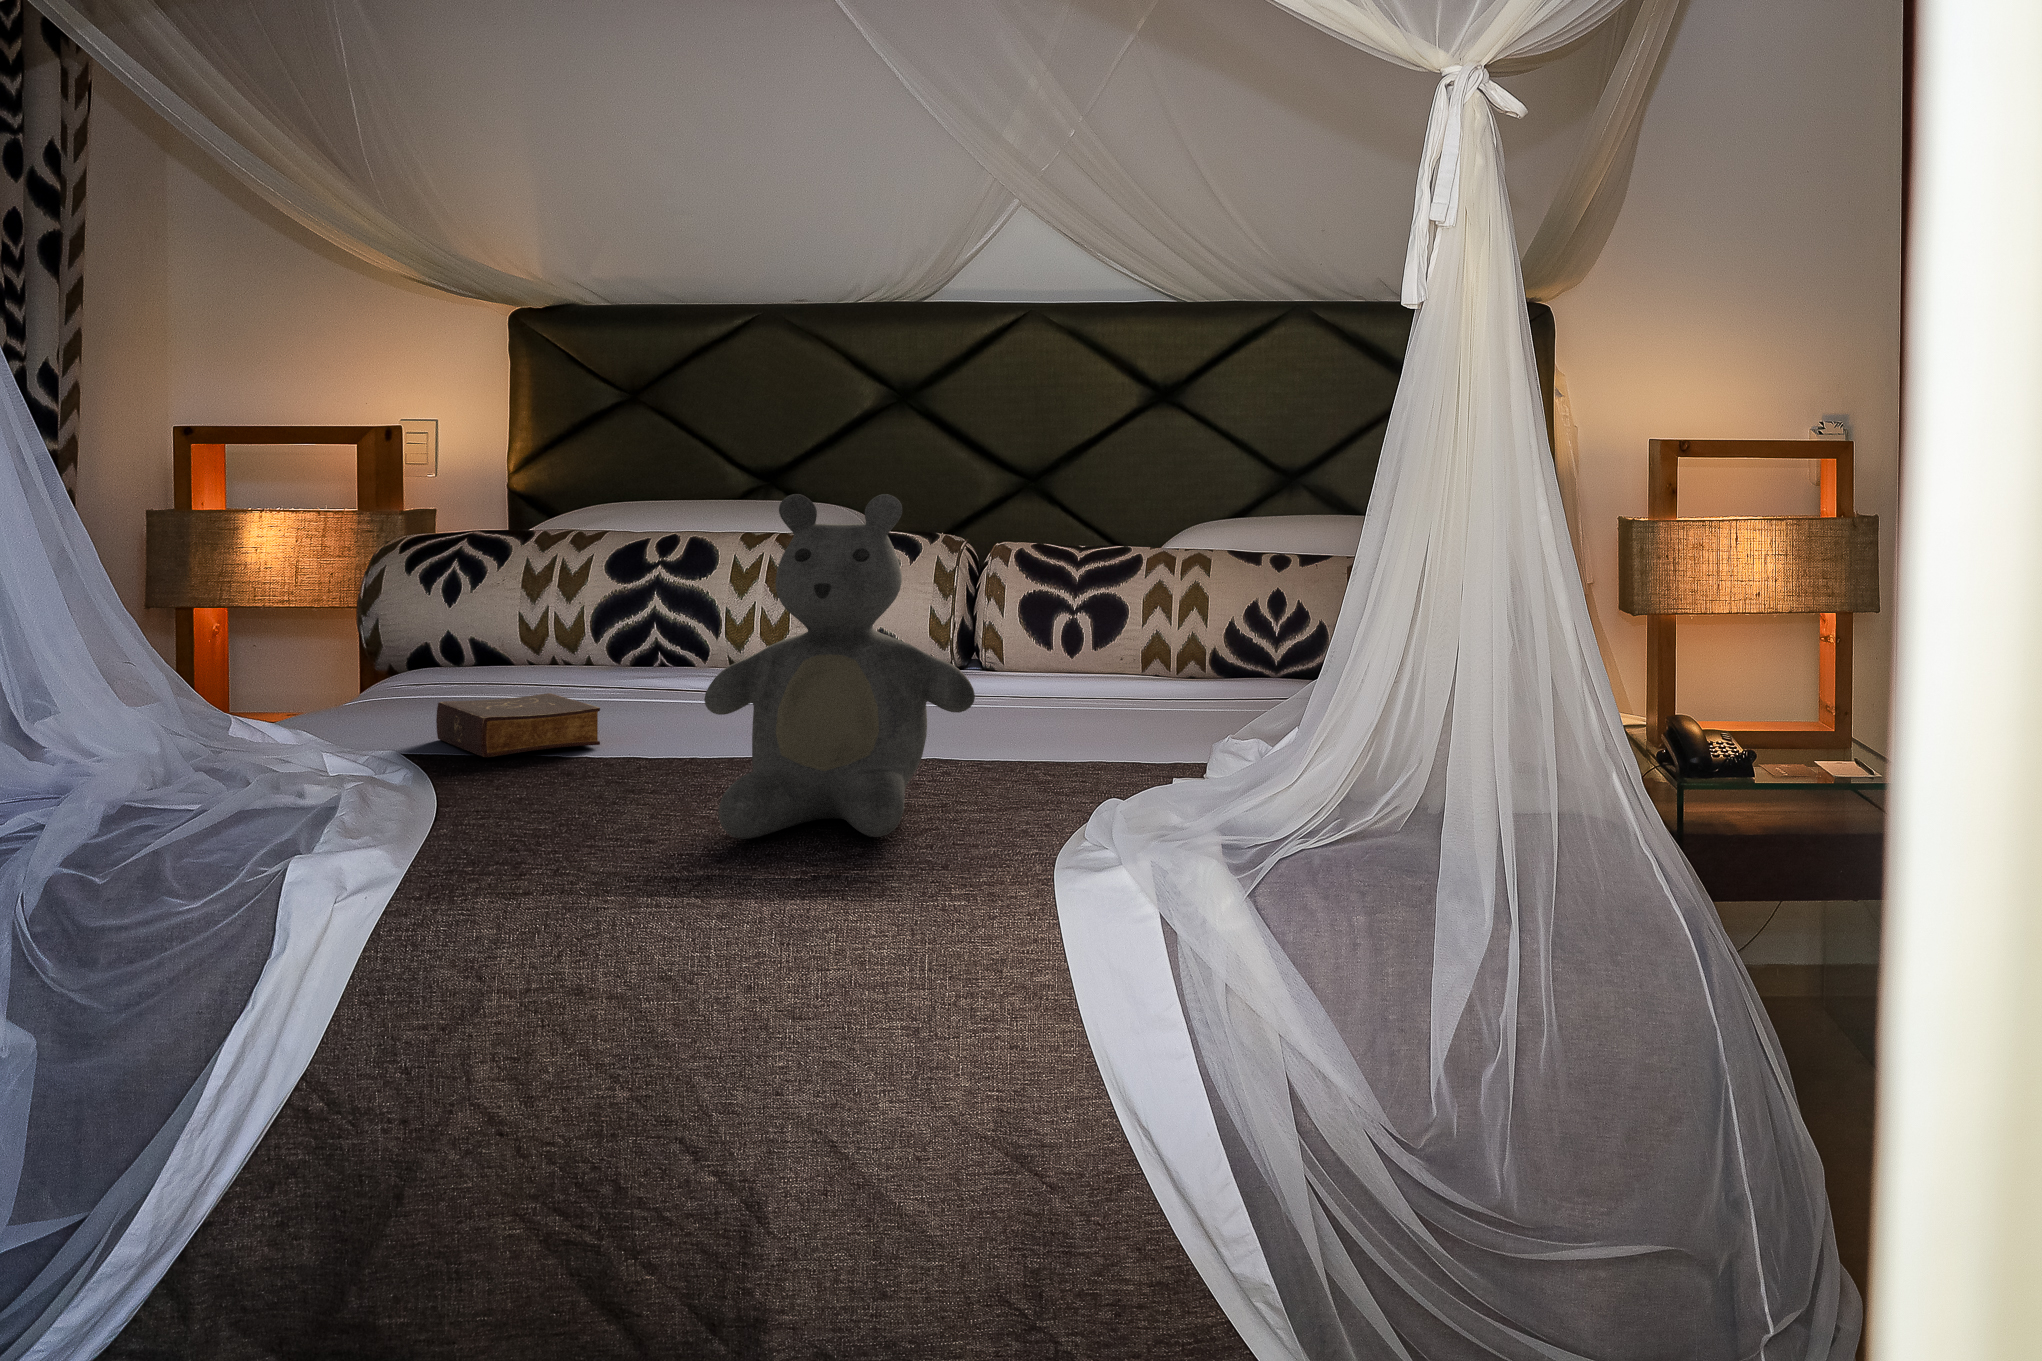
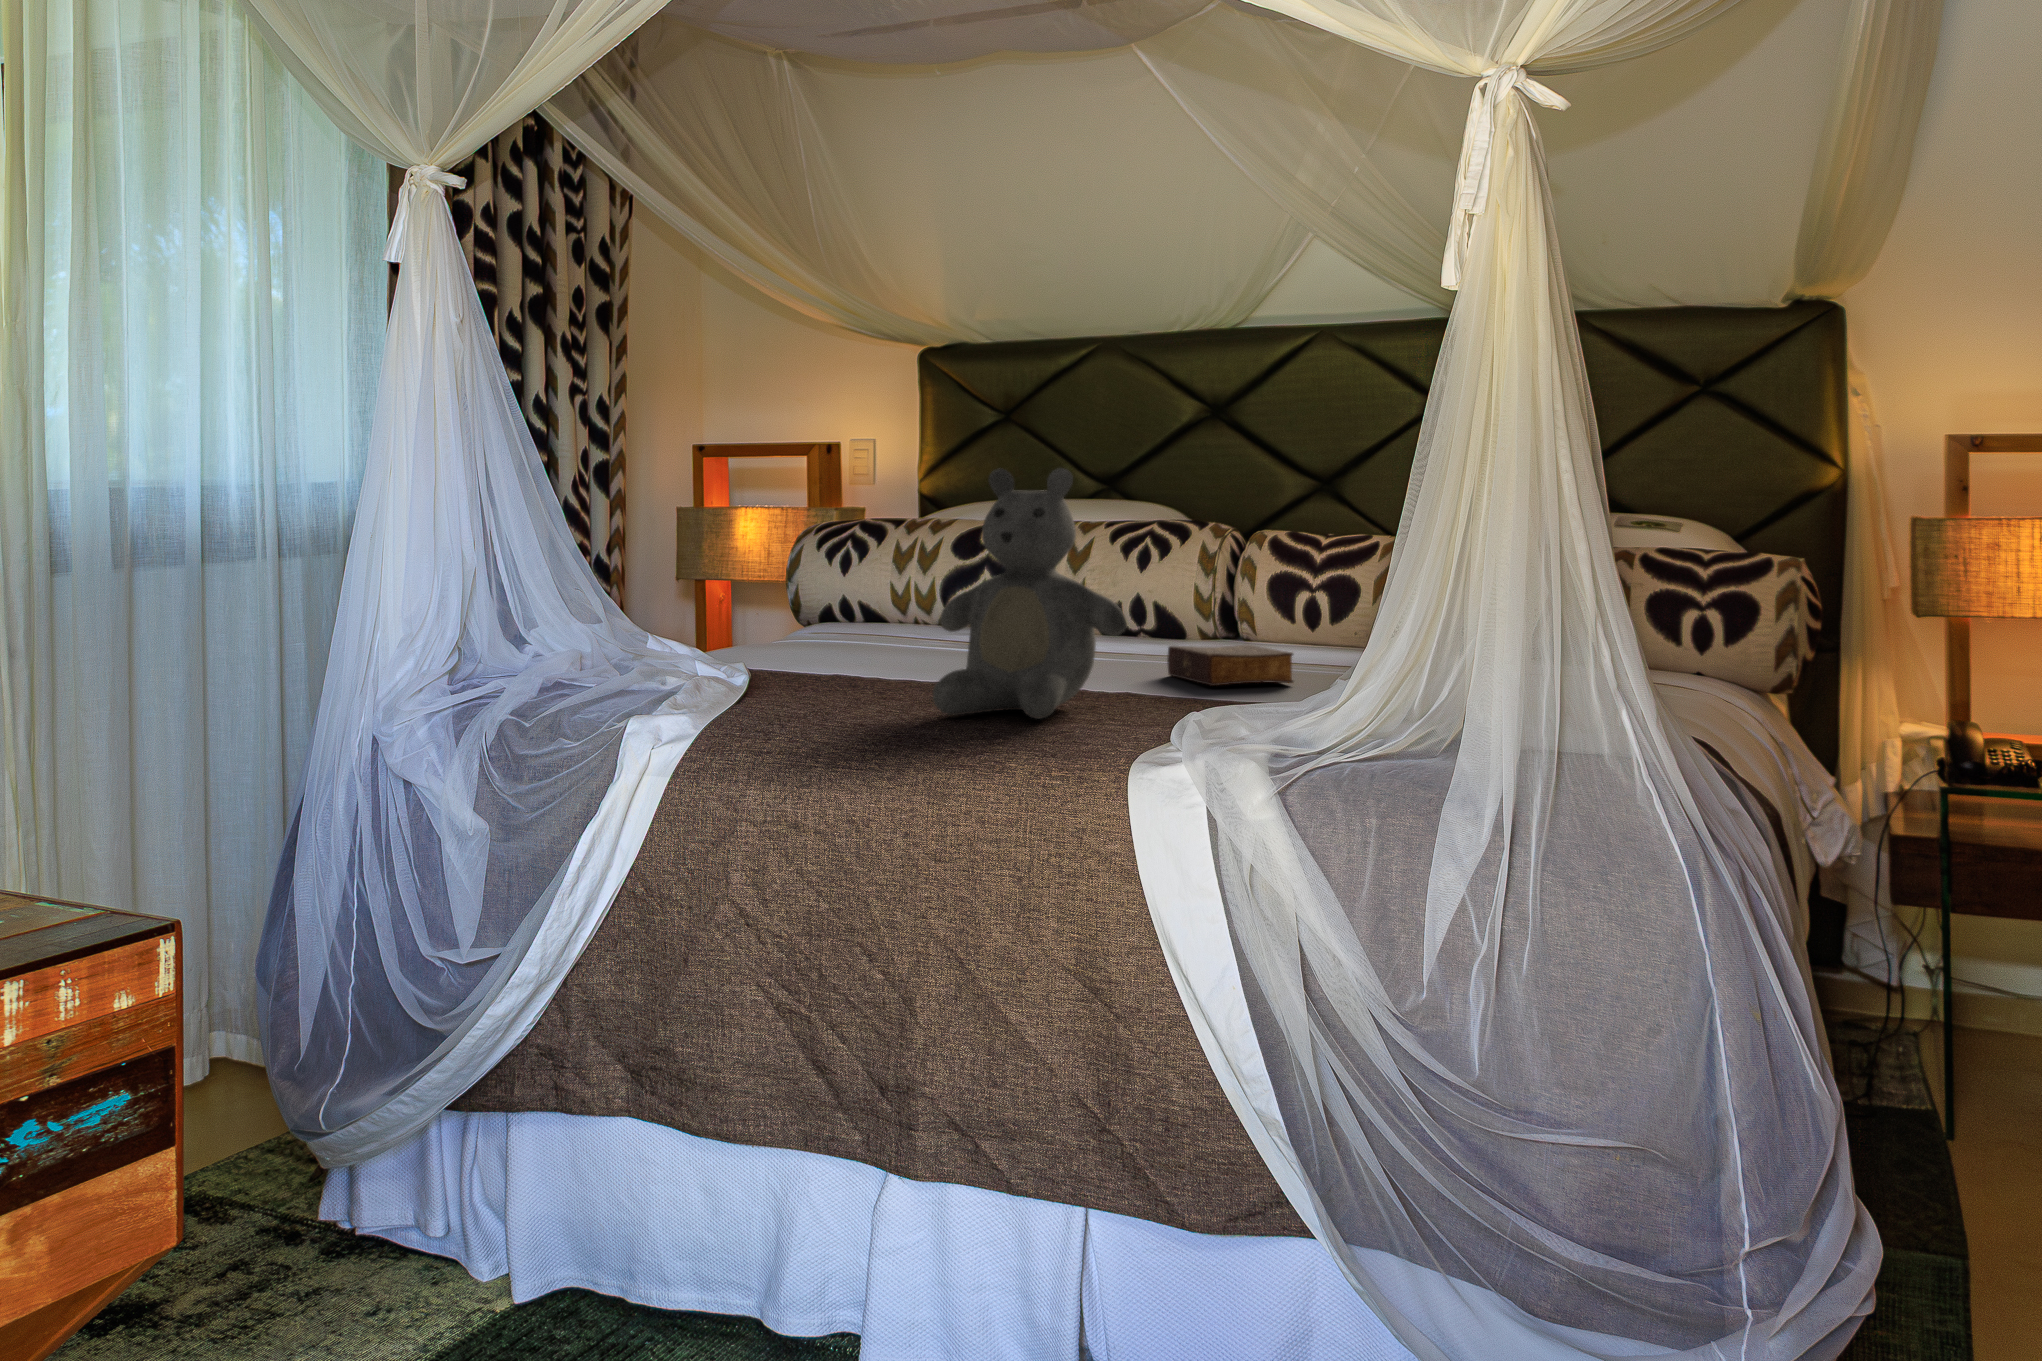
book: present [436,693,600,757] -> present [1167,645,1293,686]

